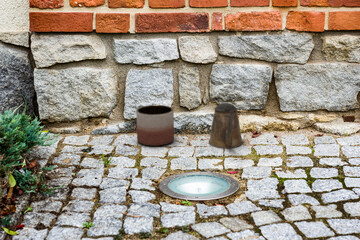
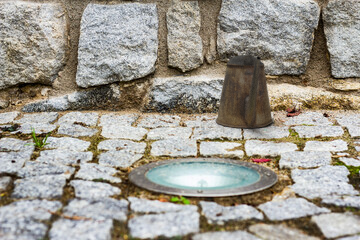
planter: present [136,105,174,146] -> none [96,62,158,124]

